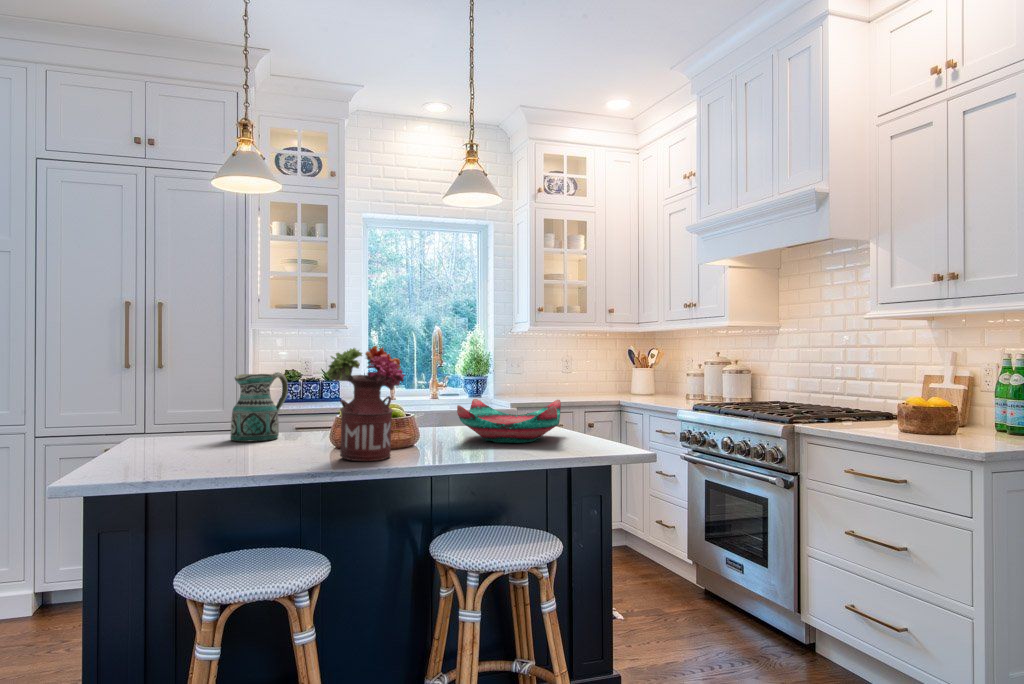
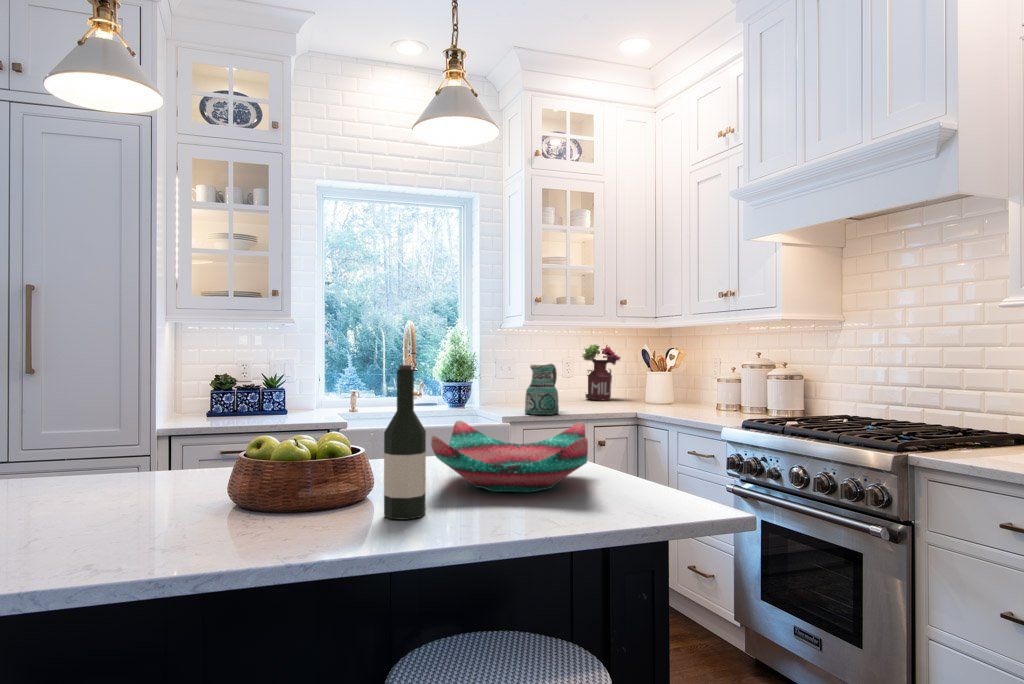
flower arrangement: present [326,346,405,461] -> present [582,344,621,400]
wine bottle: none [429,360,454,453] -> present [384,365,426,520]
ceramic pitcher: present [230,372,288,442] -> present [525,364,559,415]

